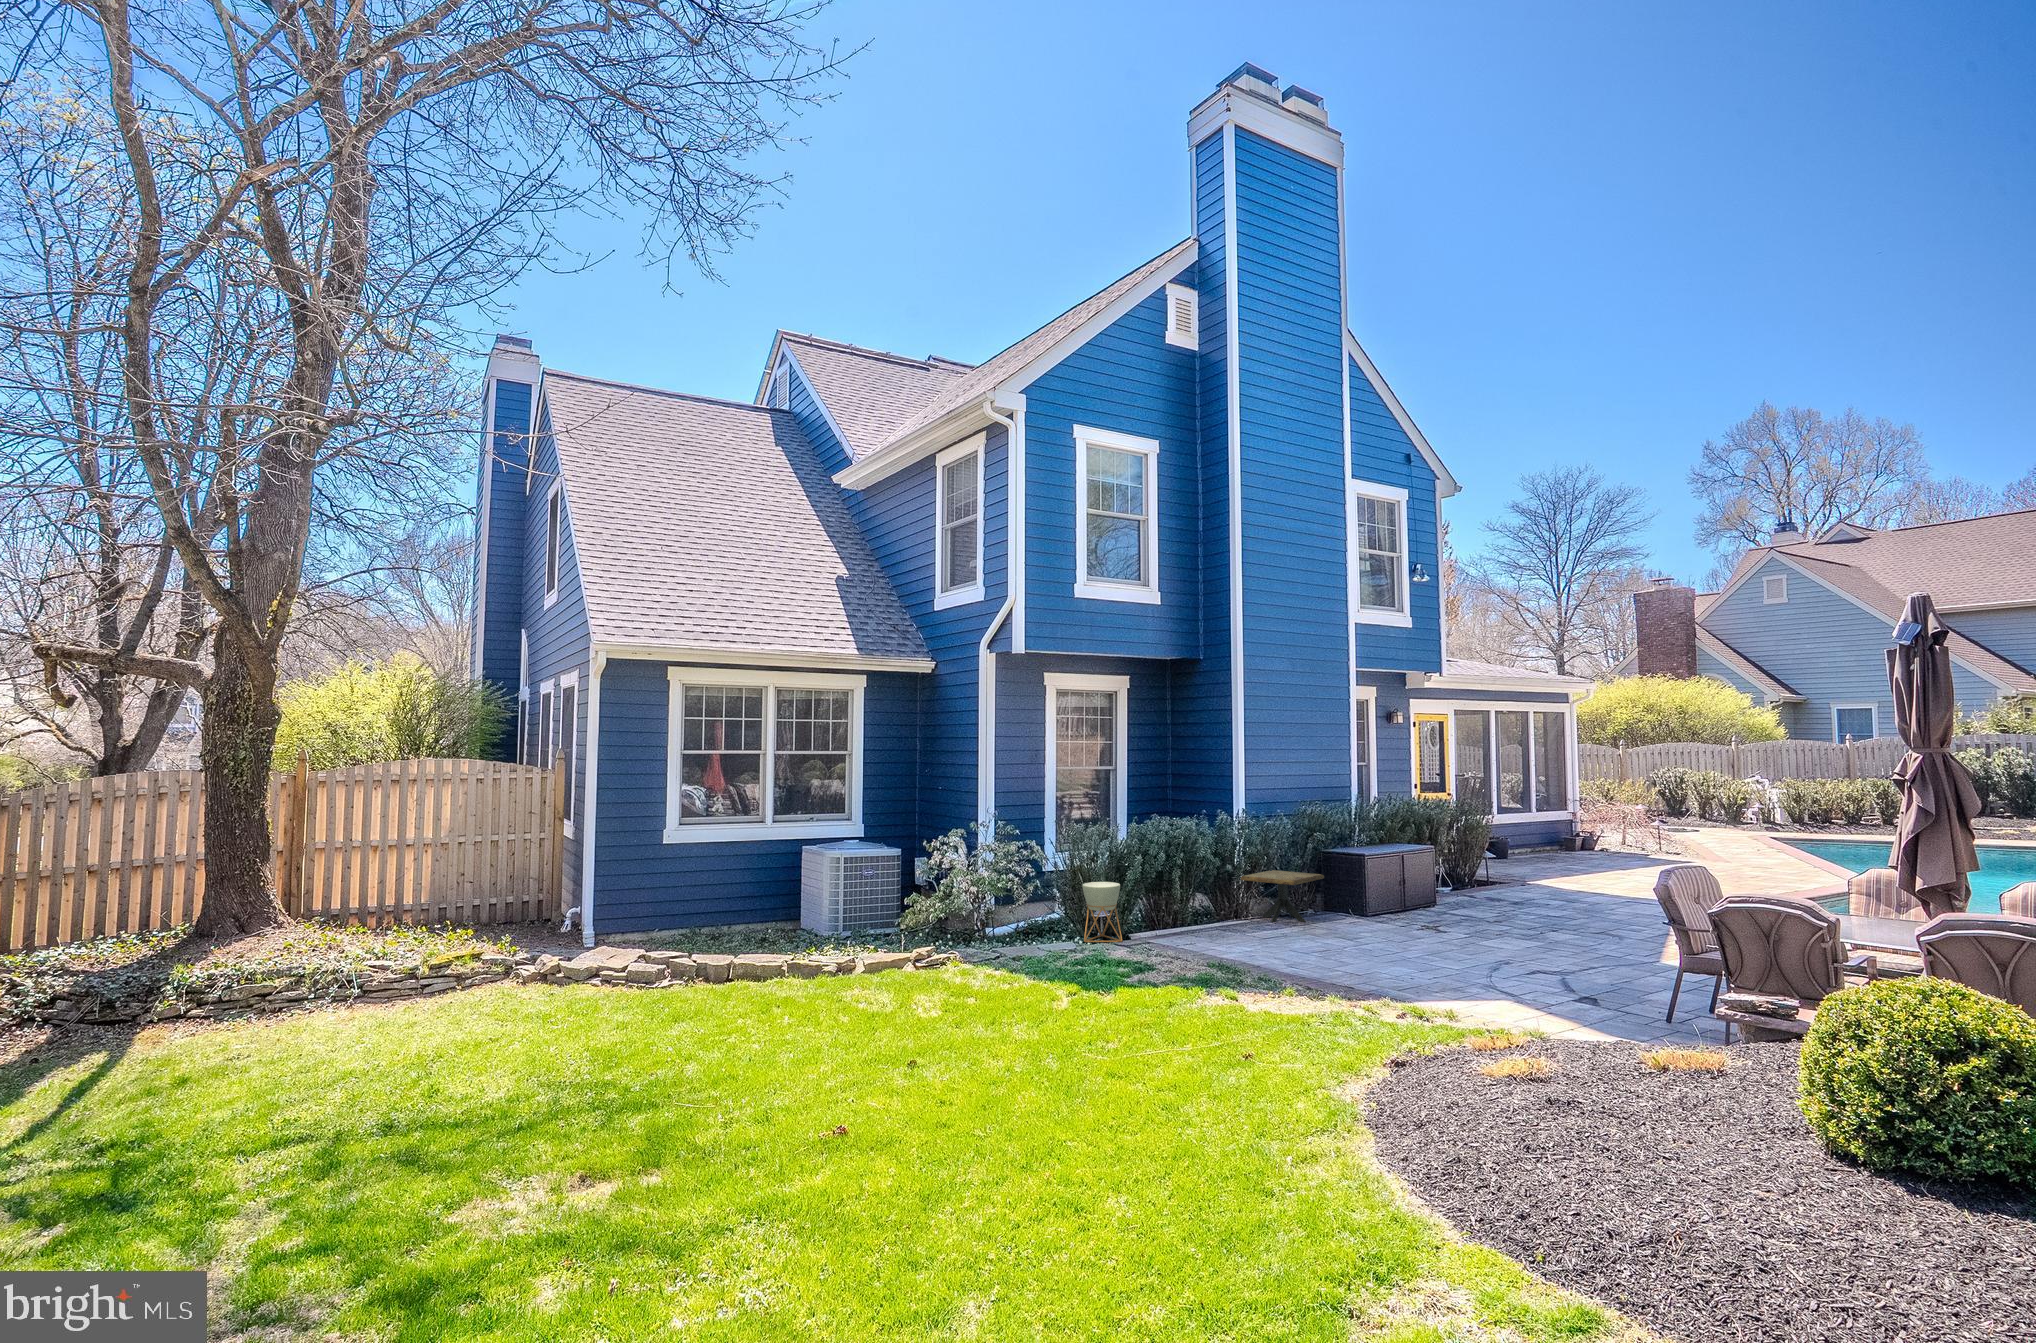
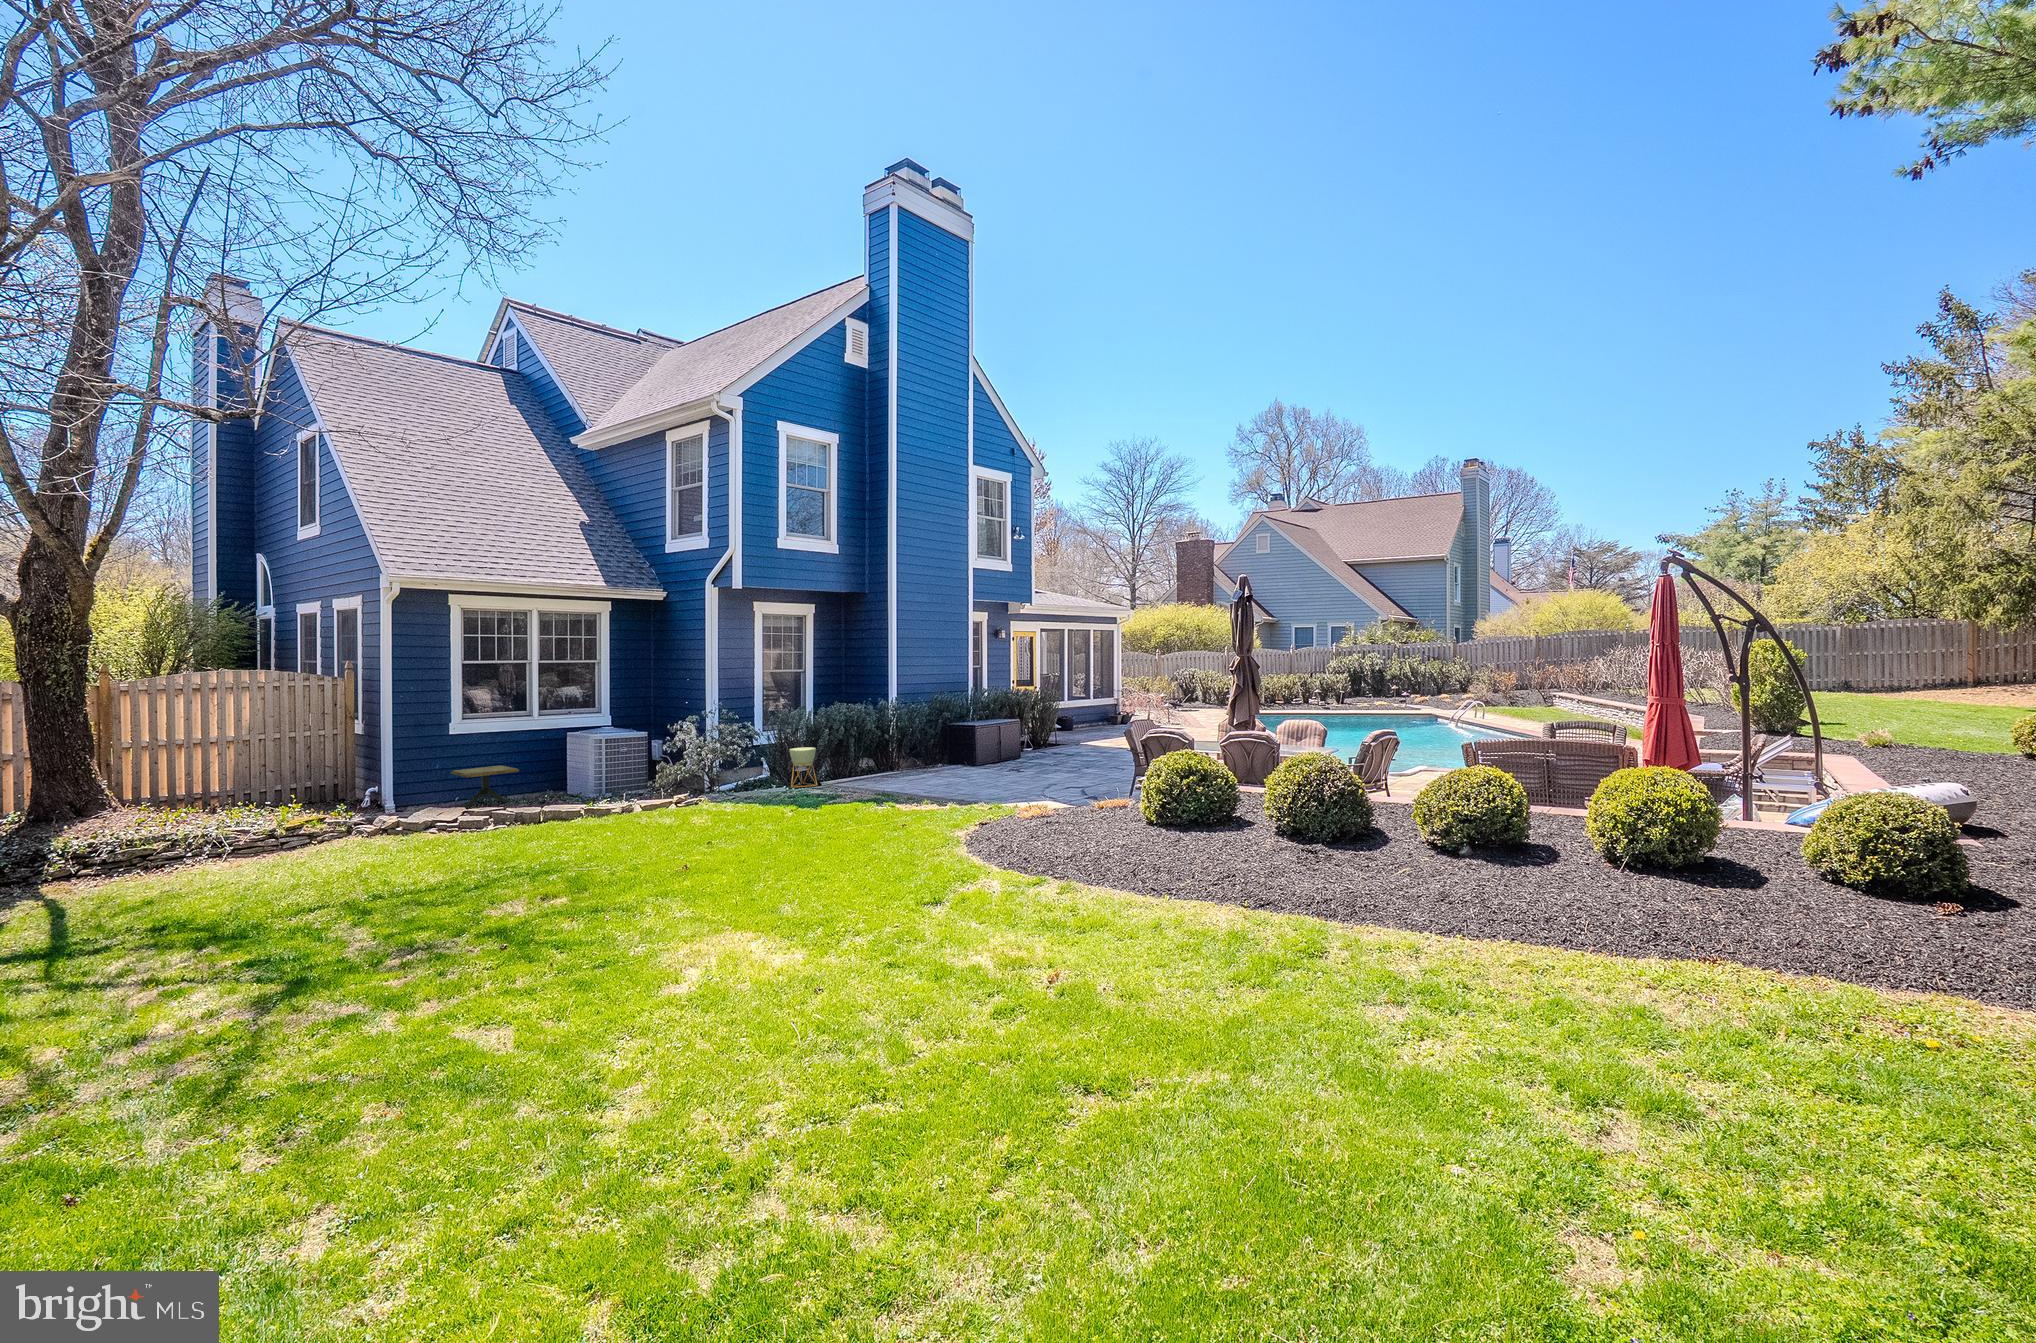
side table: present [1241,870,1324,923] -> present [451,765,519,806]

